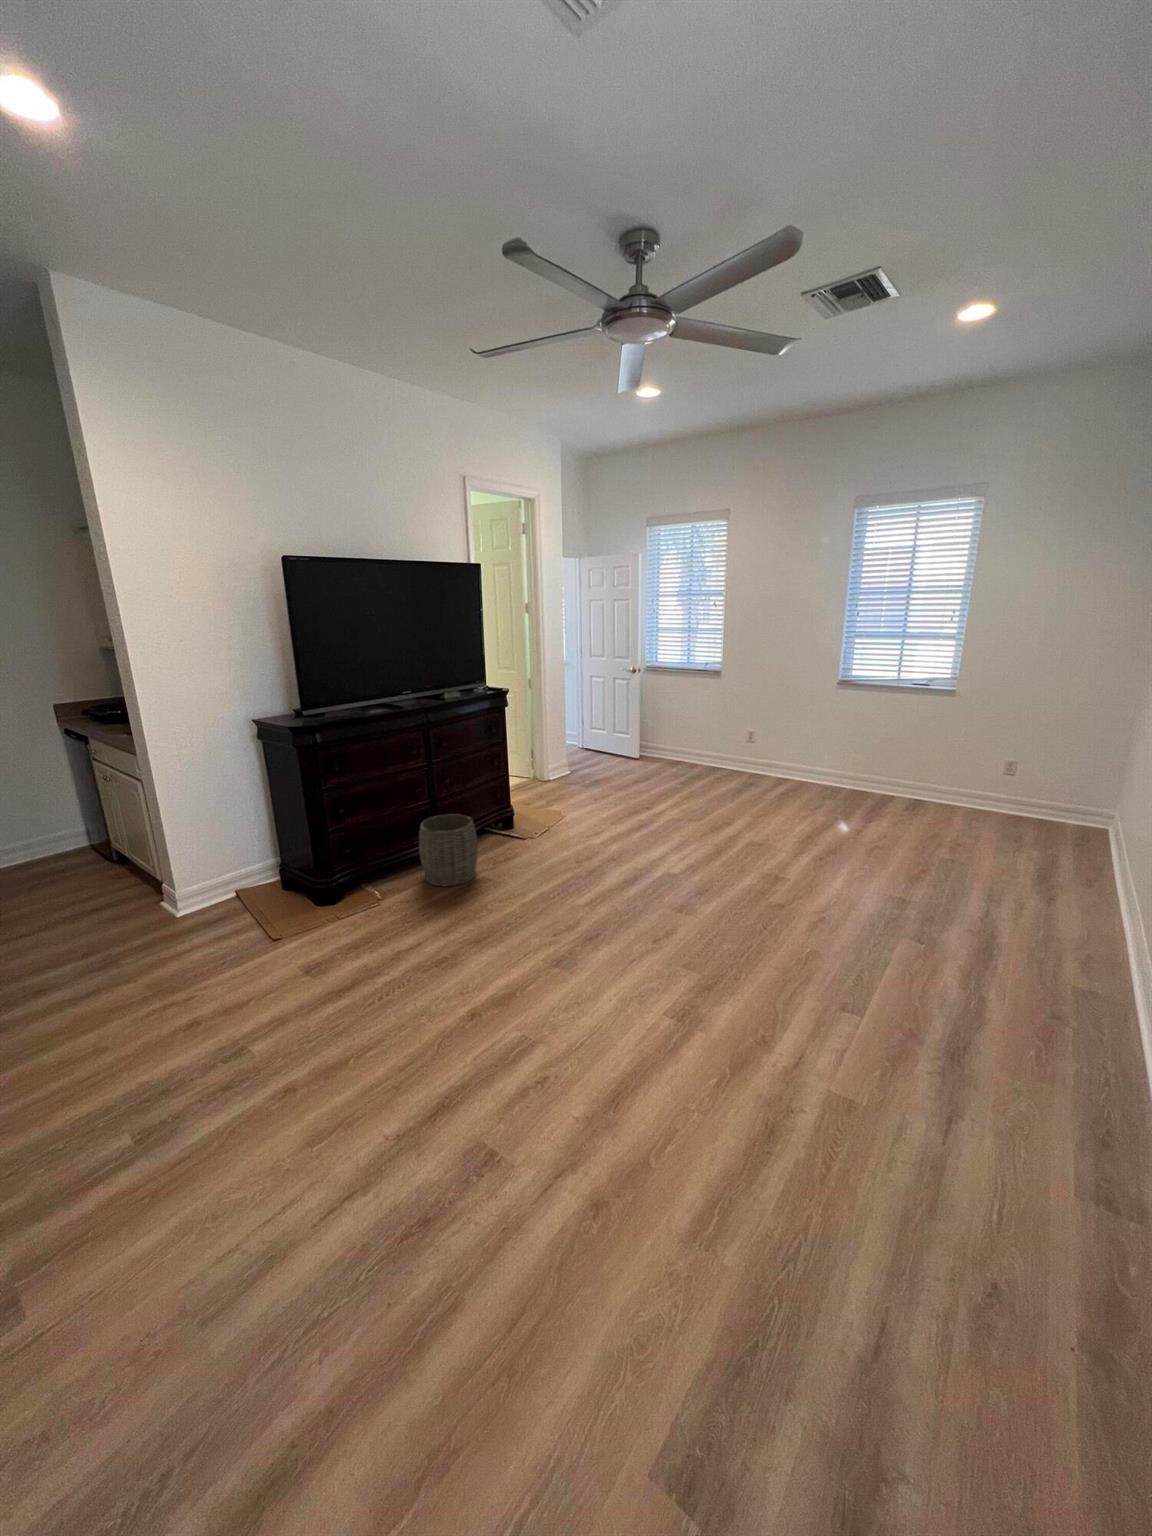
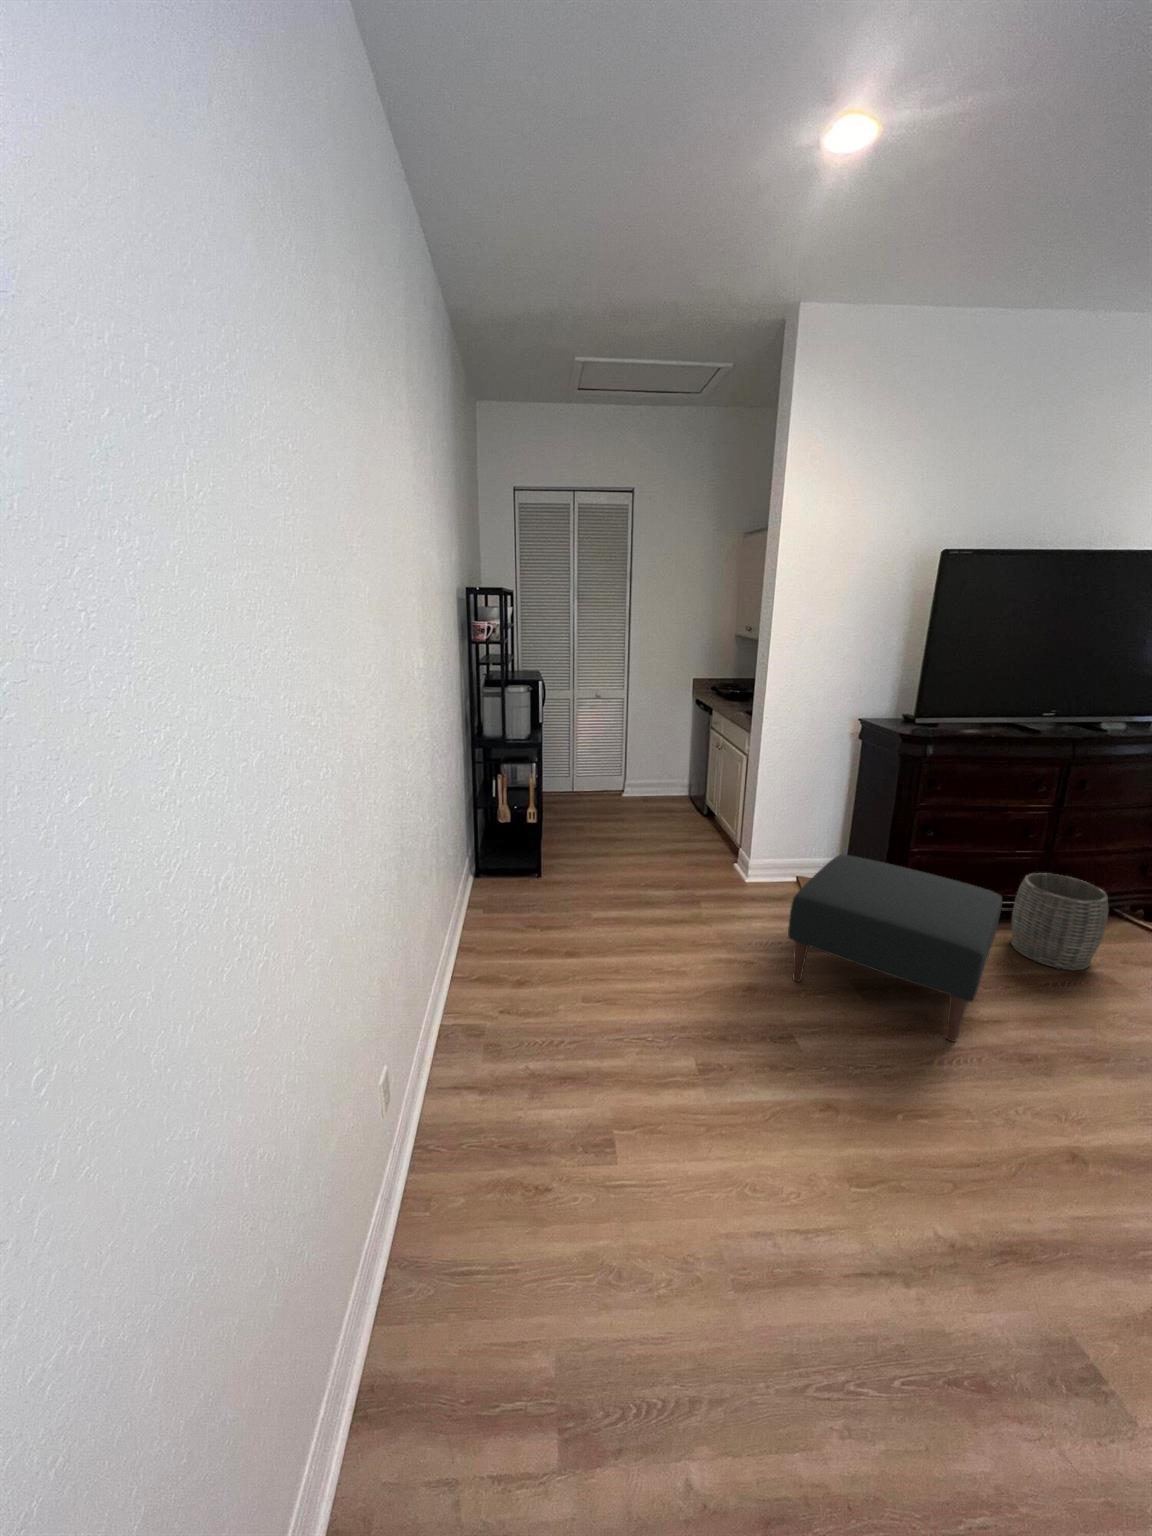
ottoman: none [218,844,407,995] -> present [788,855,1002,1042]

